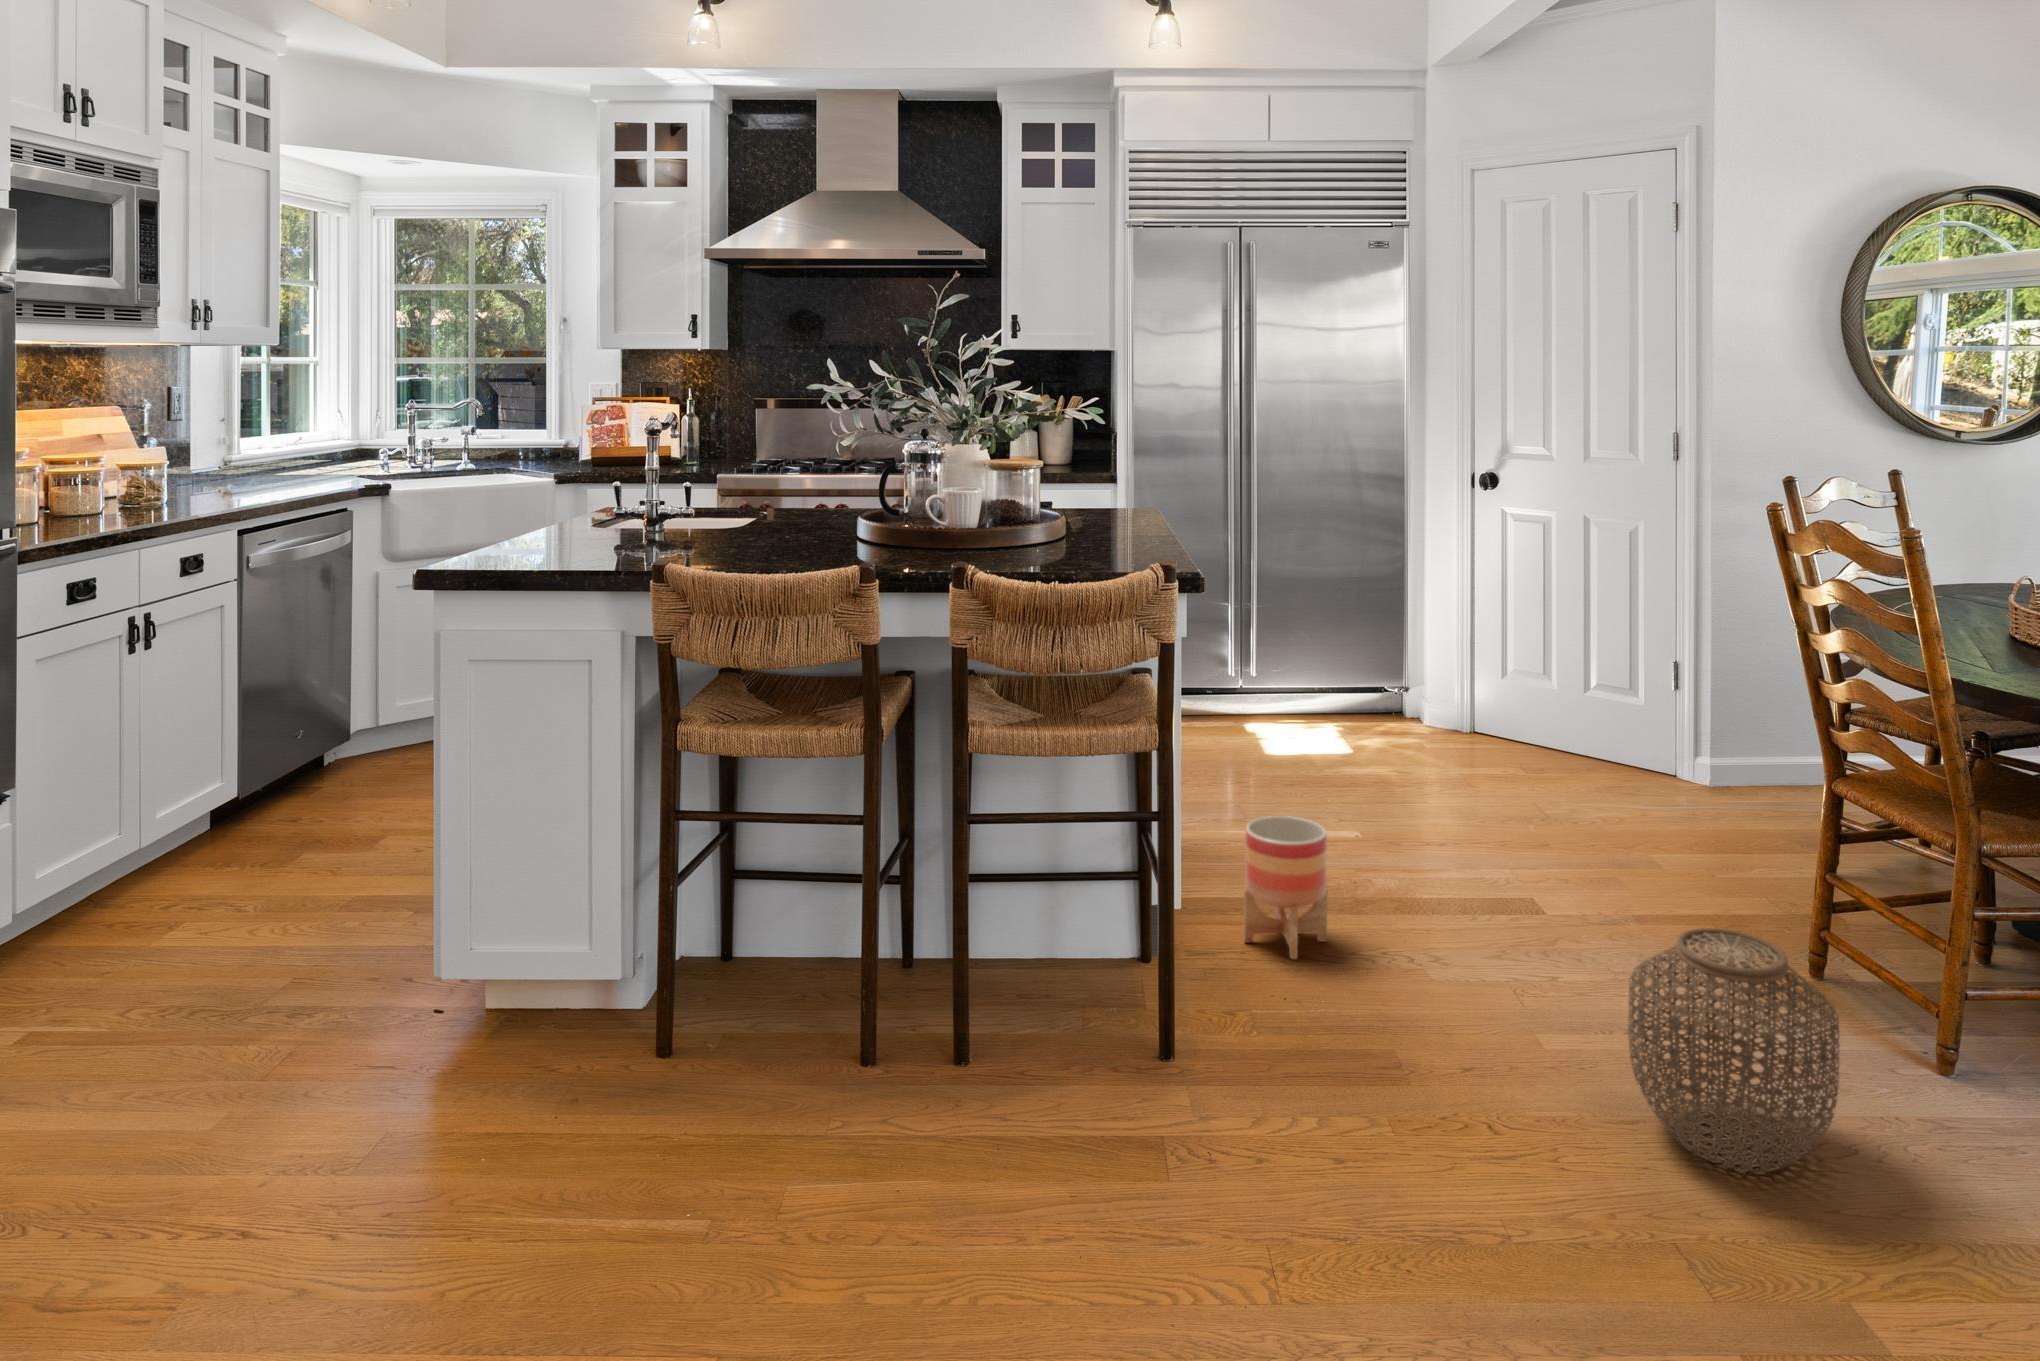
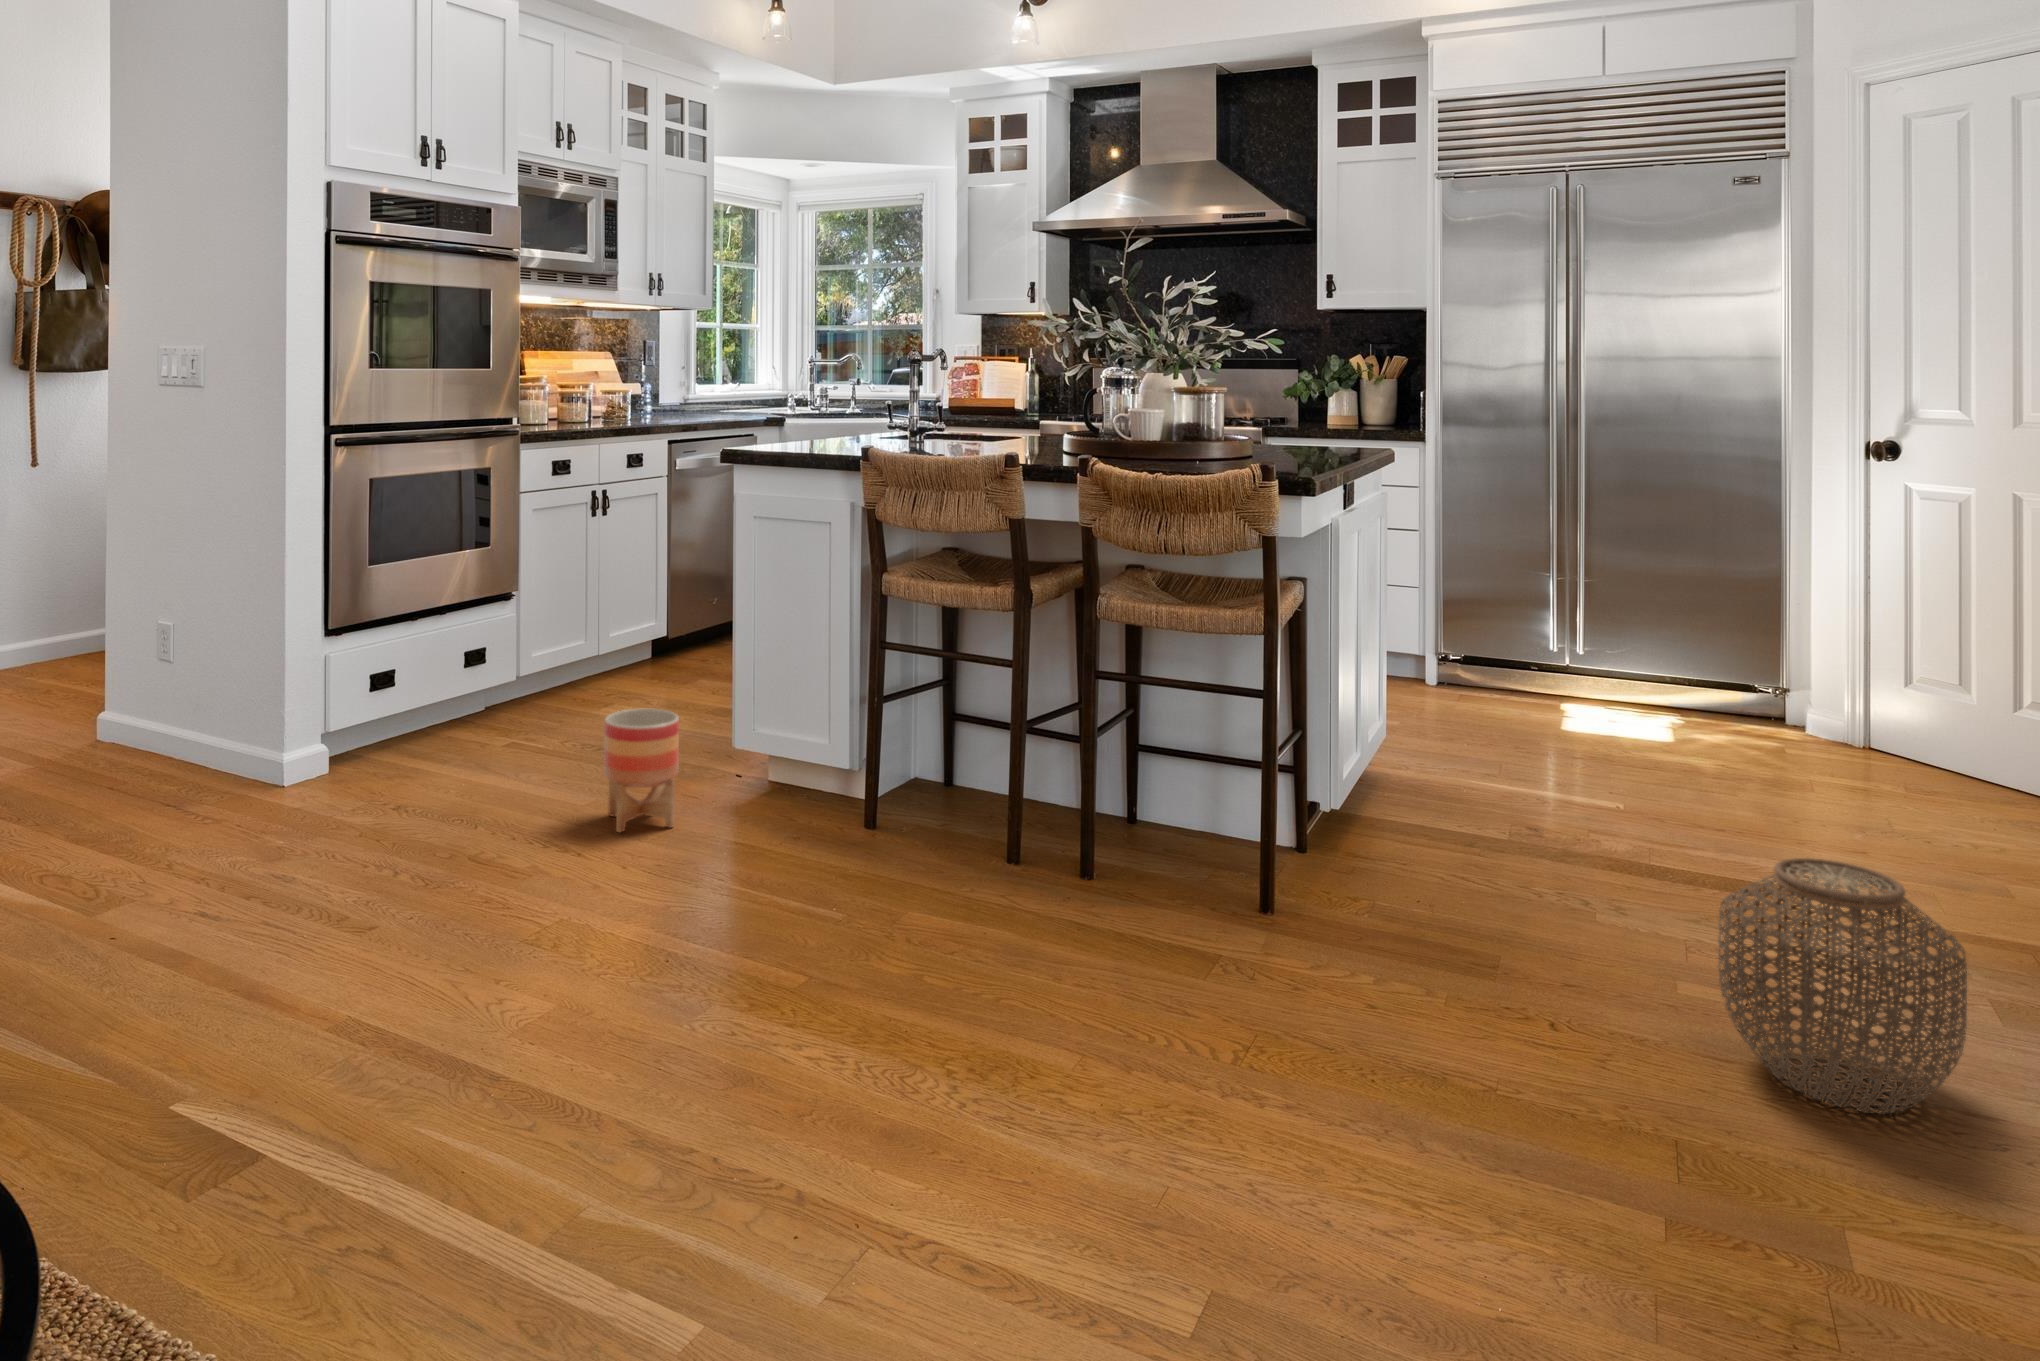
planter: present [1244,816,1328,959] -> present [604,709,679,832]

